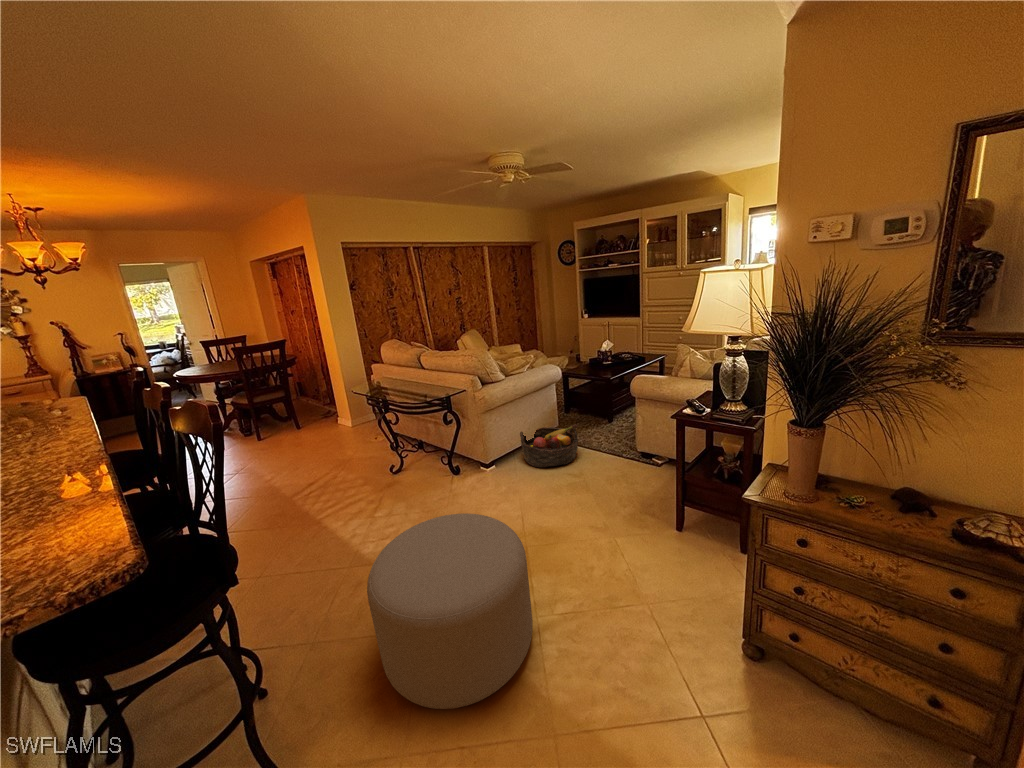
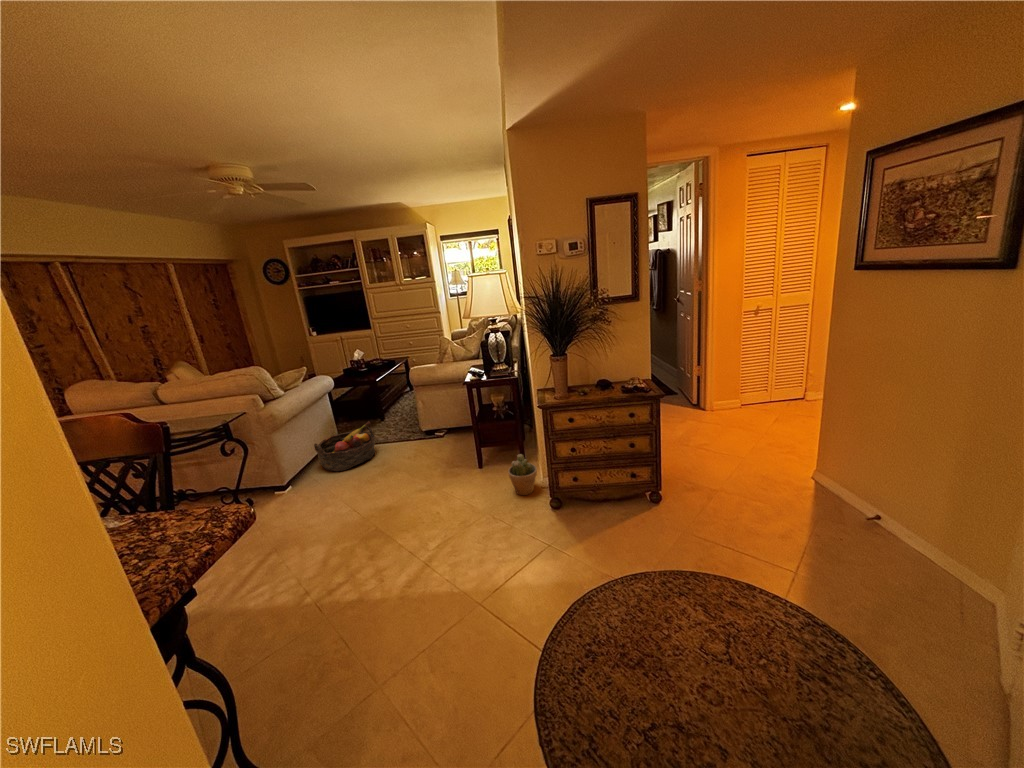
ottoman: present [367,513,533,709] -> none [287,487,447,656]
potted plant: none [681,551,731,616] -> present [508,454,537,495]

